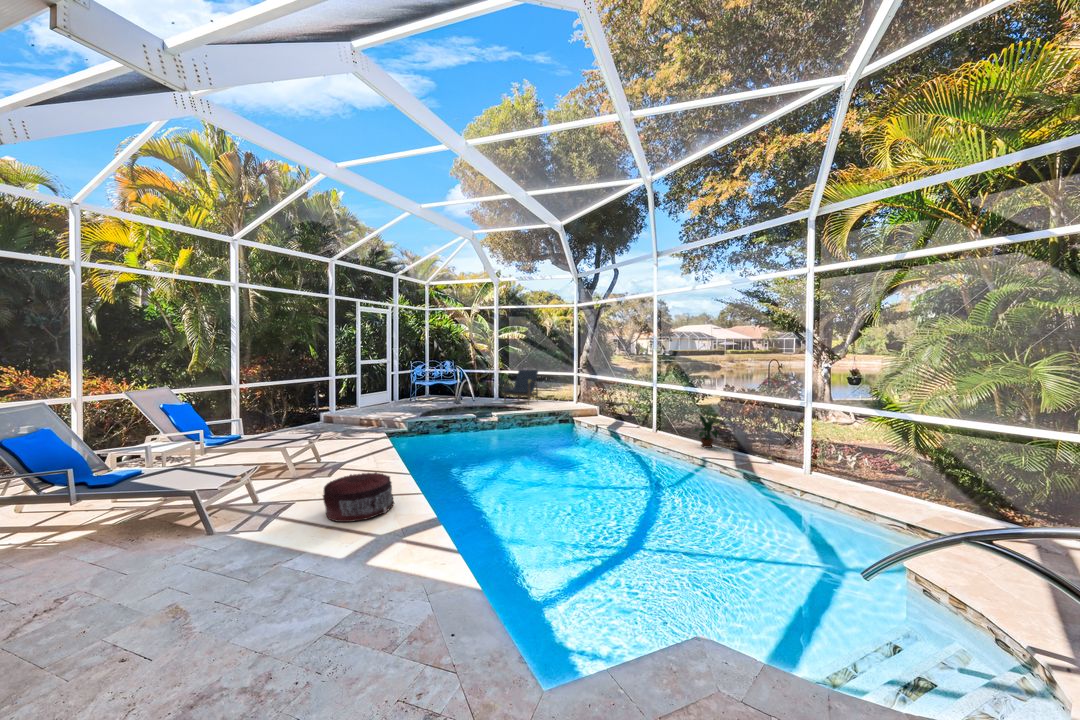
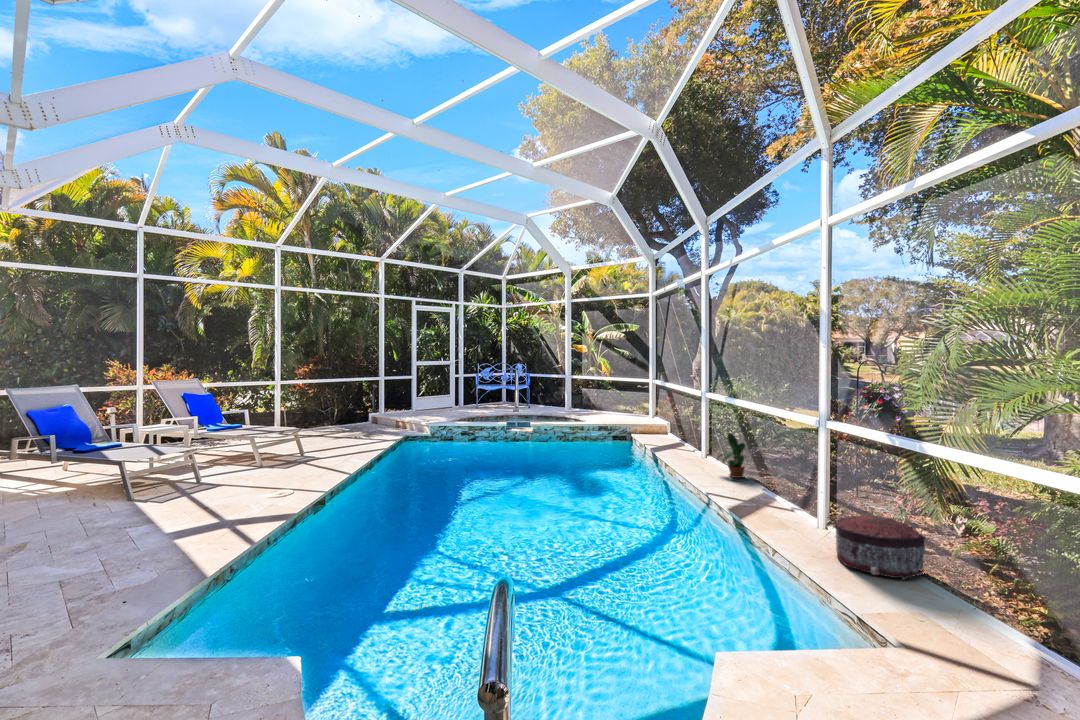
lounge chair: present [504,370,538,404] -> none [567,375,612,417]
pouf: present [323,472,394,522] -> present [835,515,925,580]

